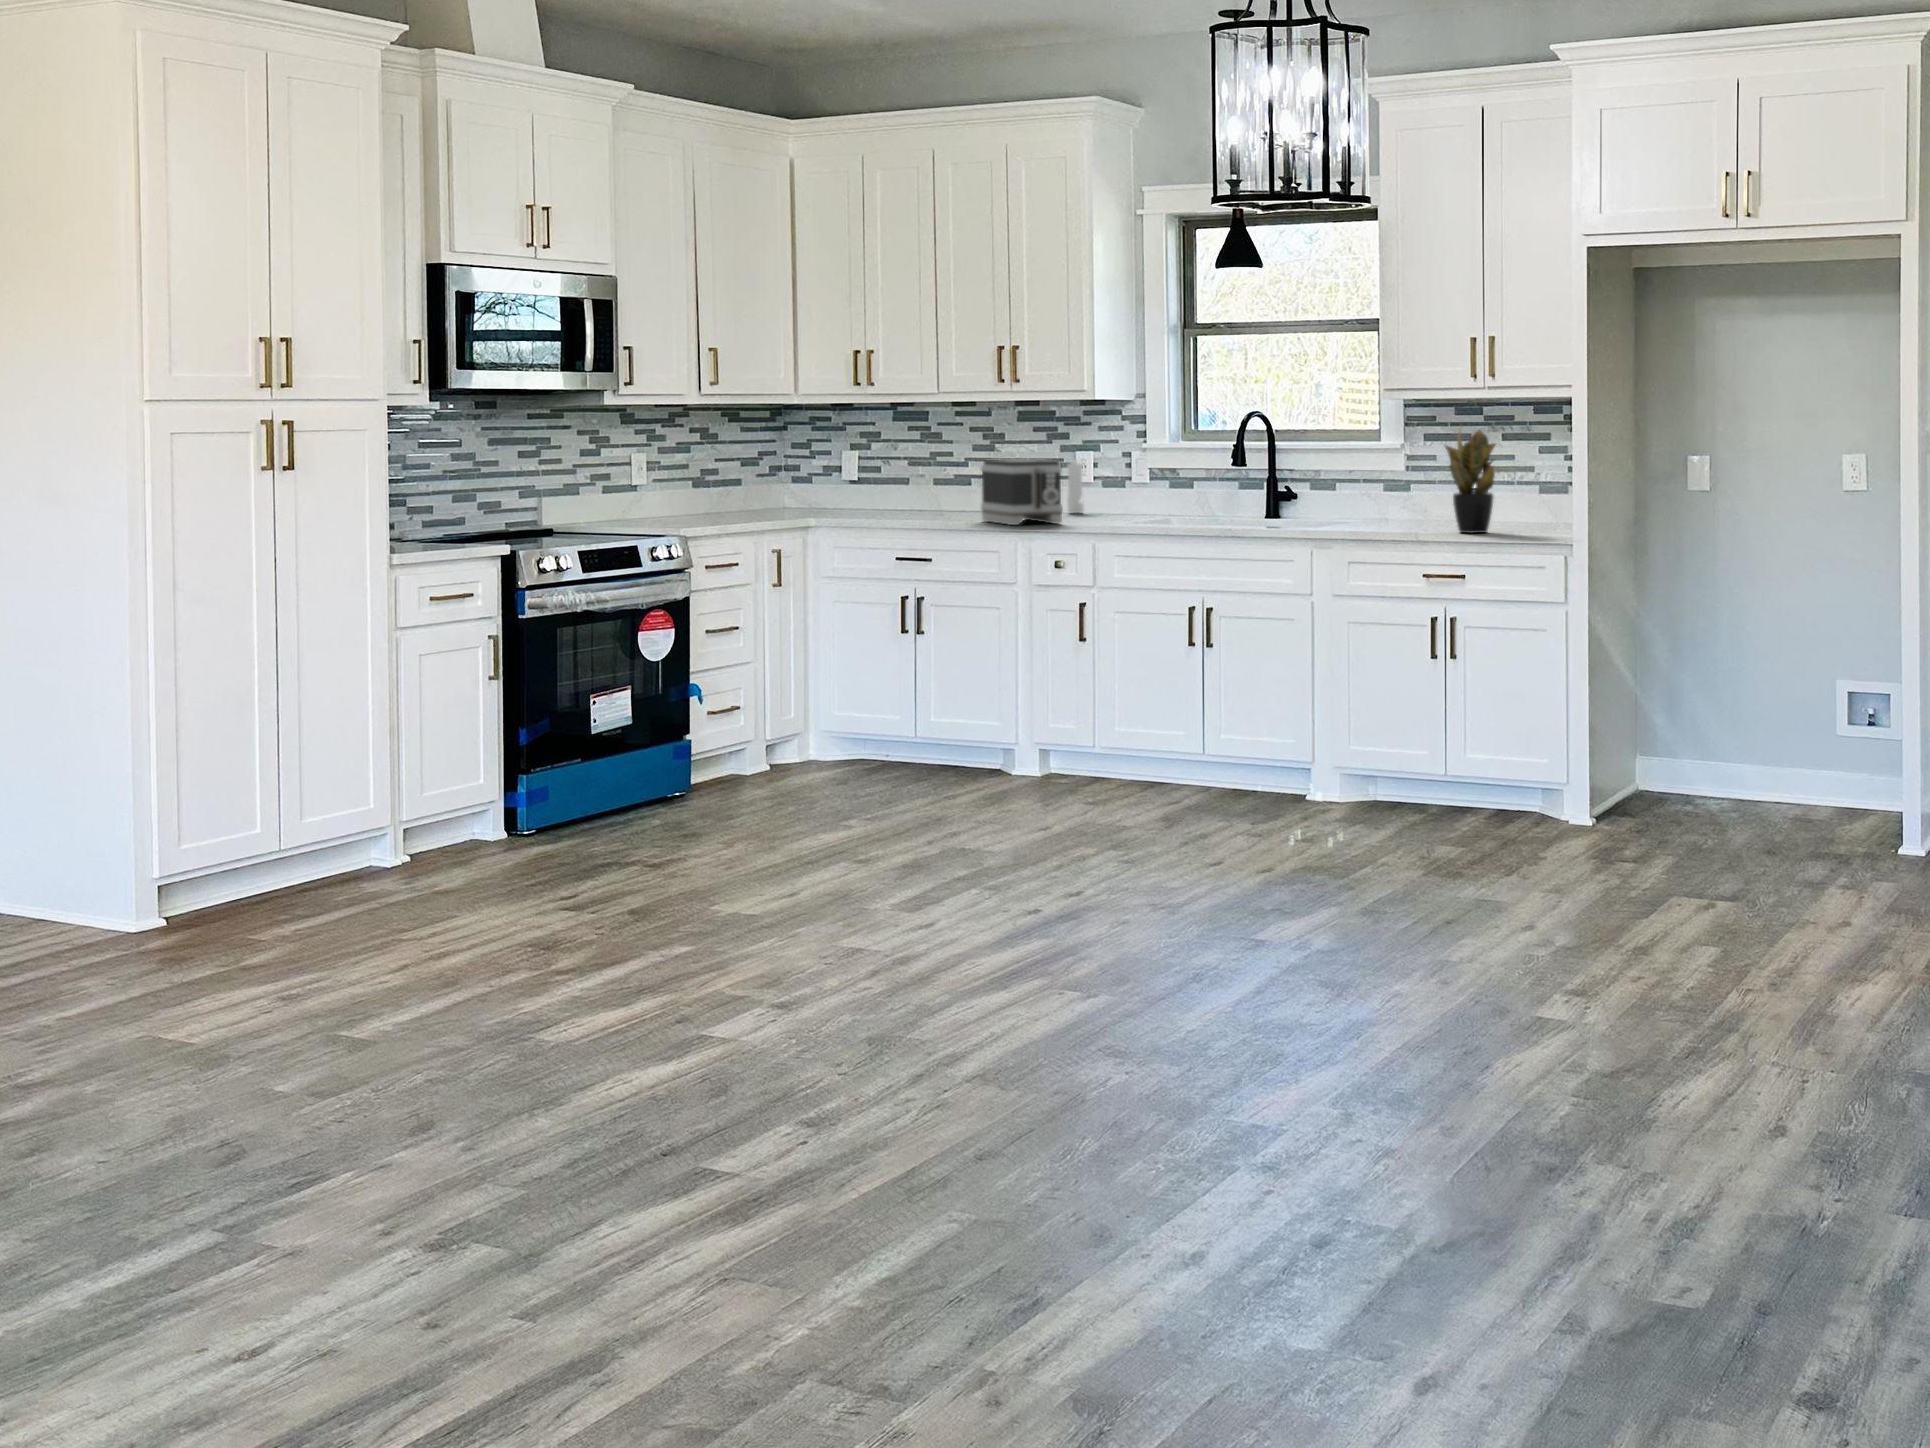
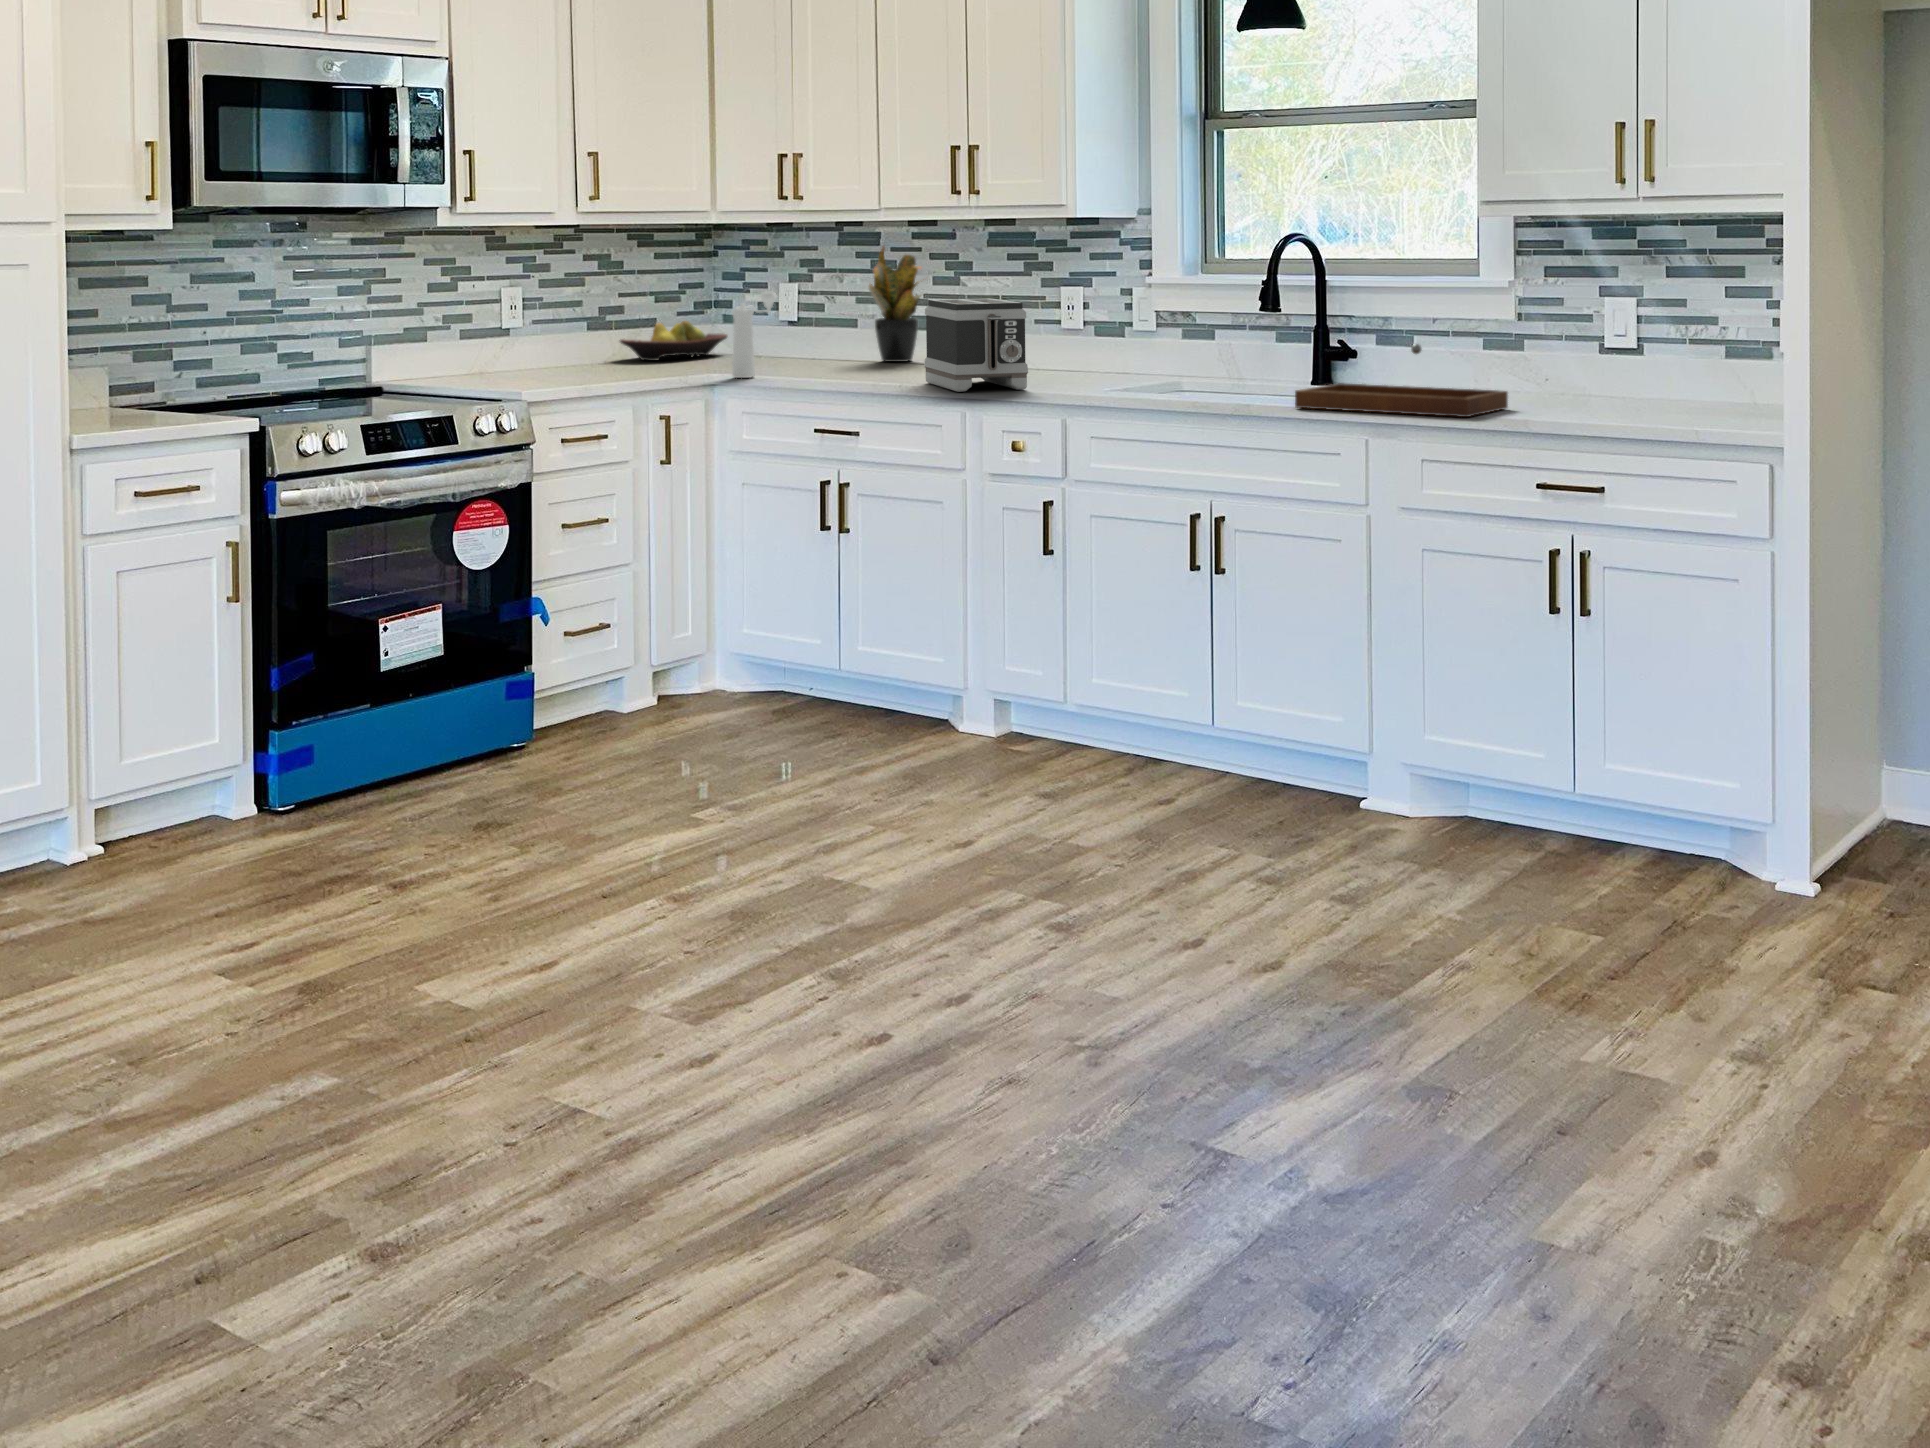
potted plant: present [1445,426,1500,533] -> present [869,246,921,362]
pepper mill: present [1067,459,1084,513] -> present [732,292,777,378]
fruit bowl: none [717,481,799,512] -> present [620,321,727,361]
tray: none [1260,485,1402,532] -> present [1295,344,1508,417]

